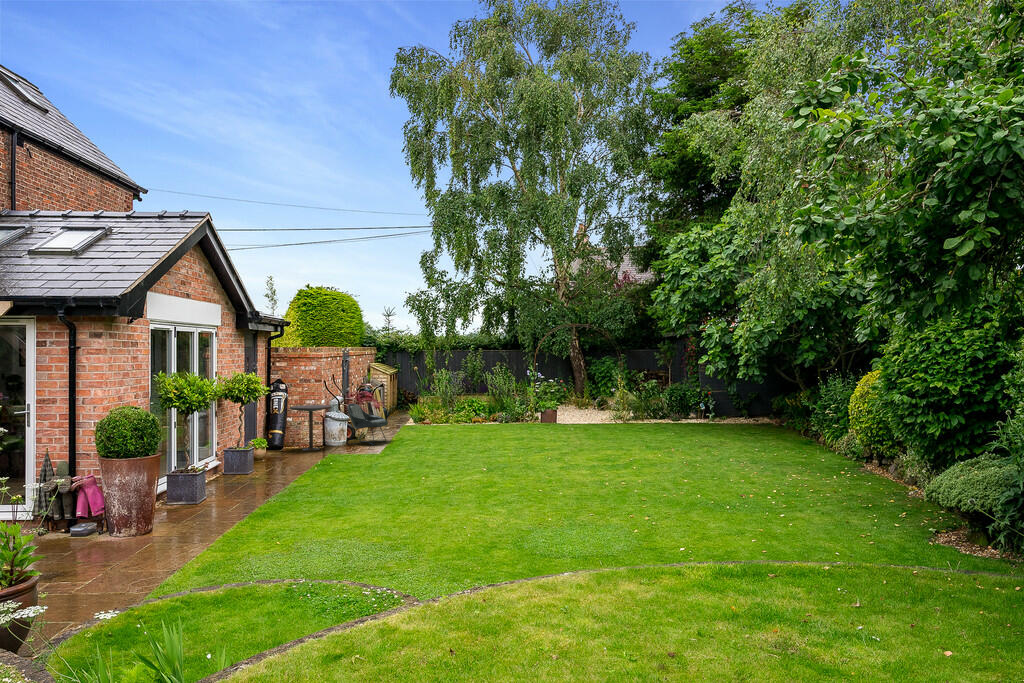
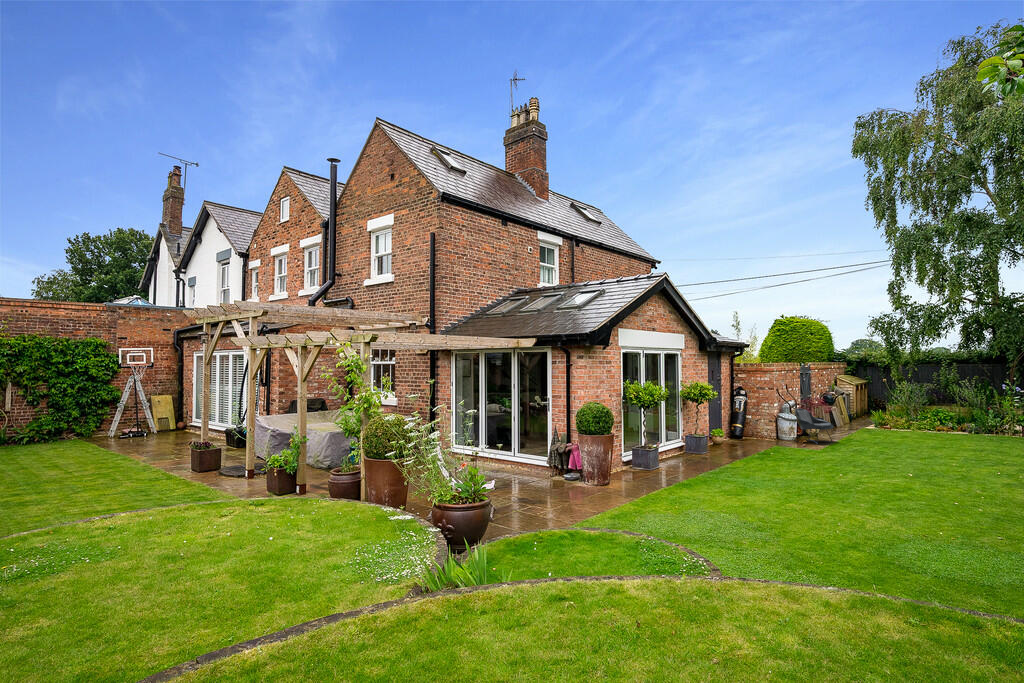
pedestal table: present [290,405,332,451] -> none [746,408,780,443]

